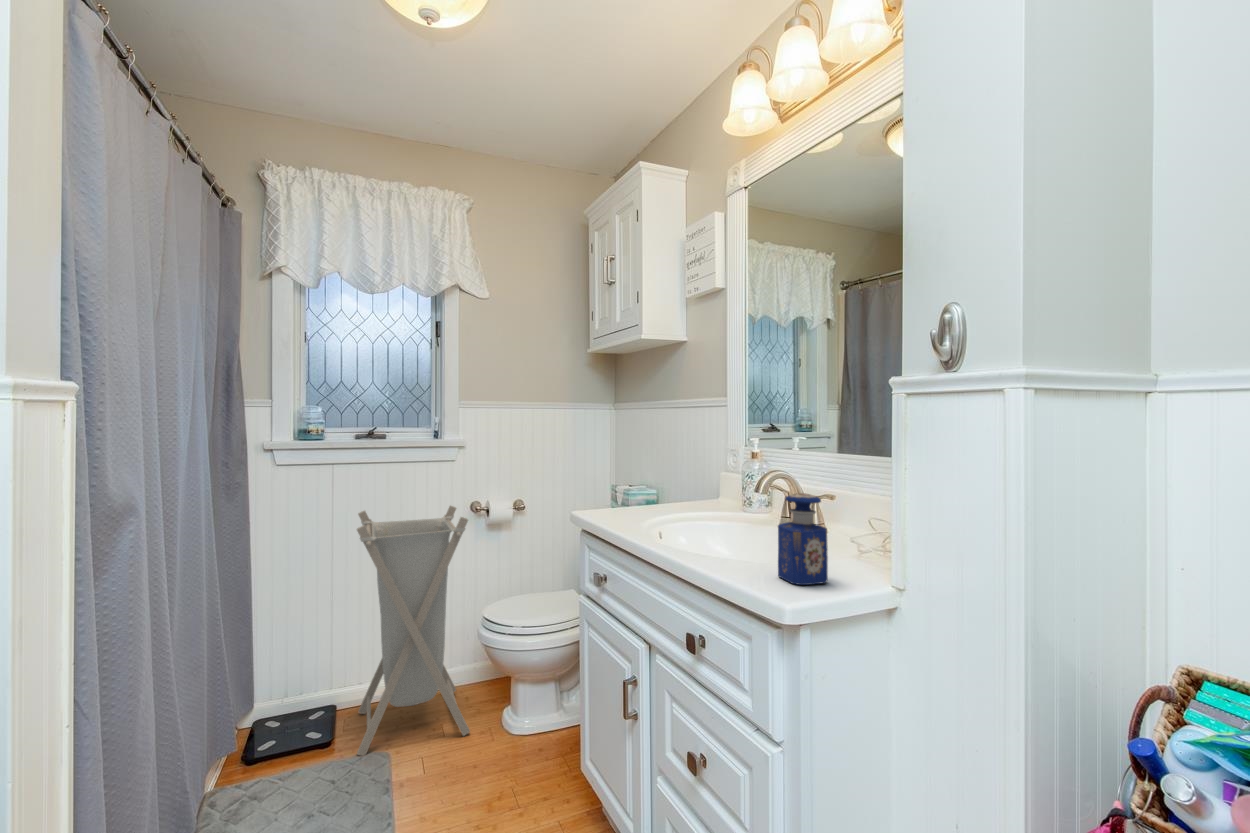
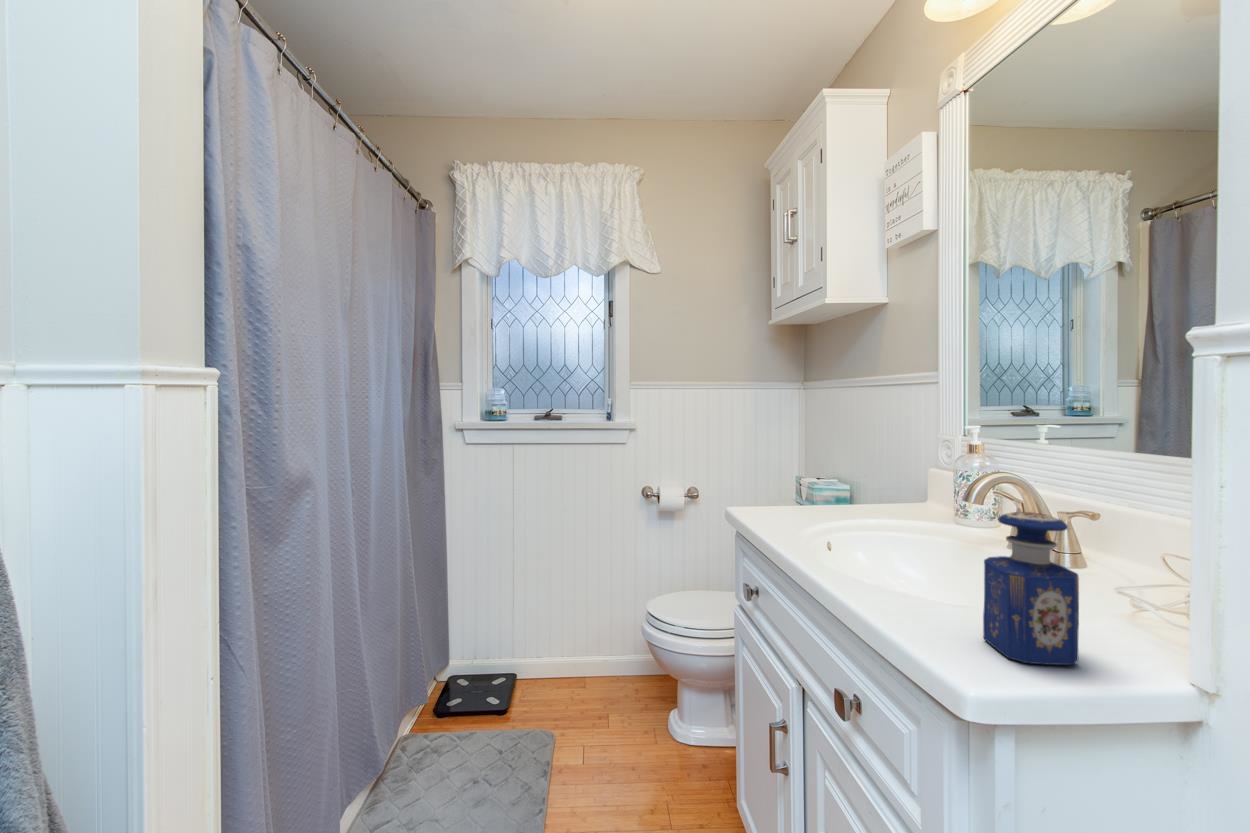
laundry hamper: present [357,506,470,756] -> none [522,490,631,729]

